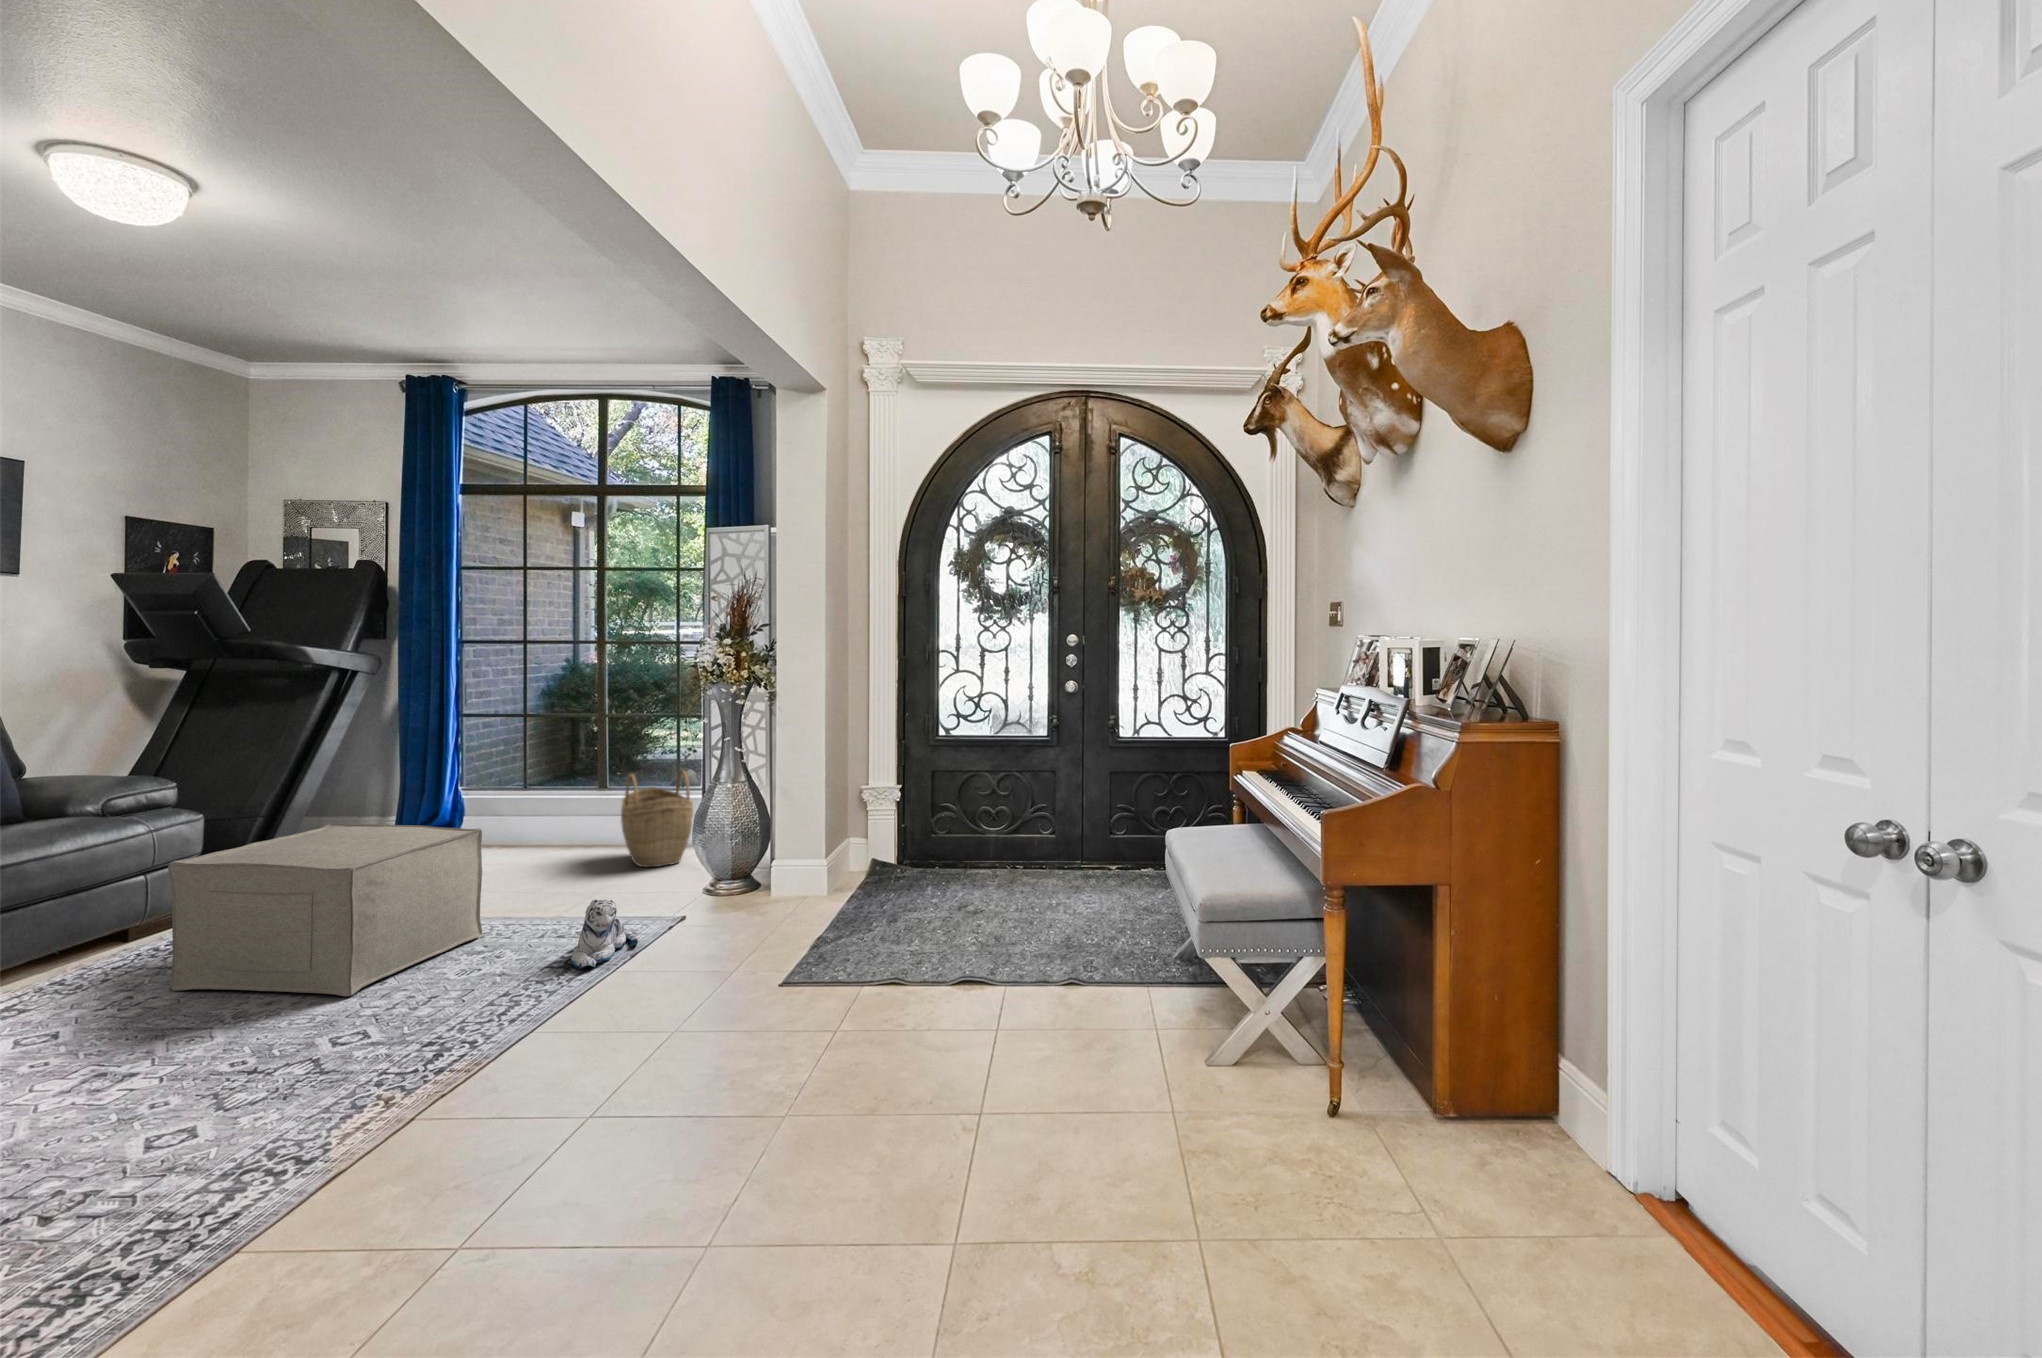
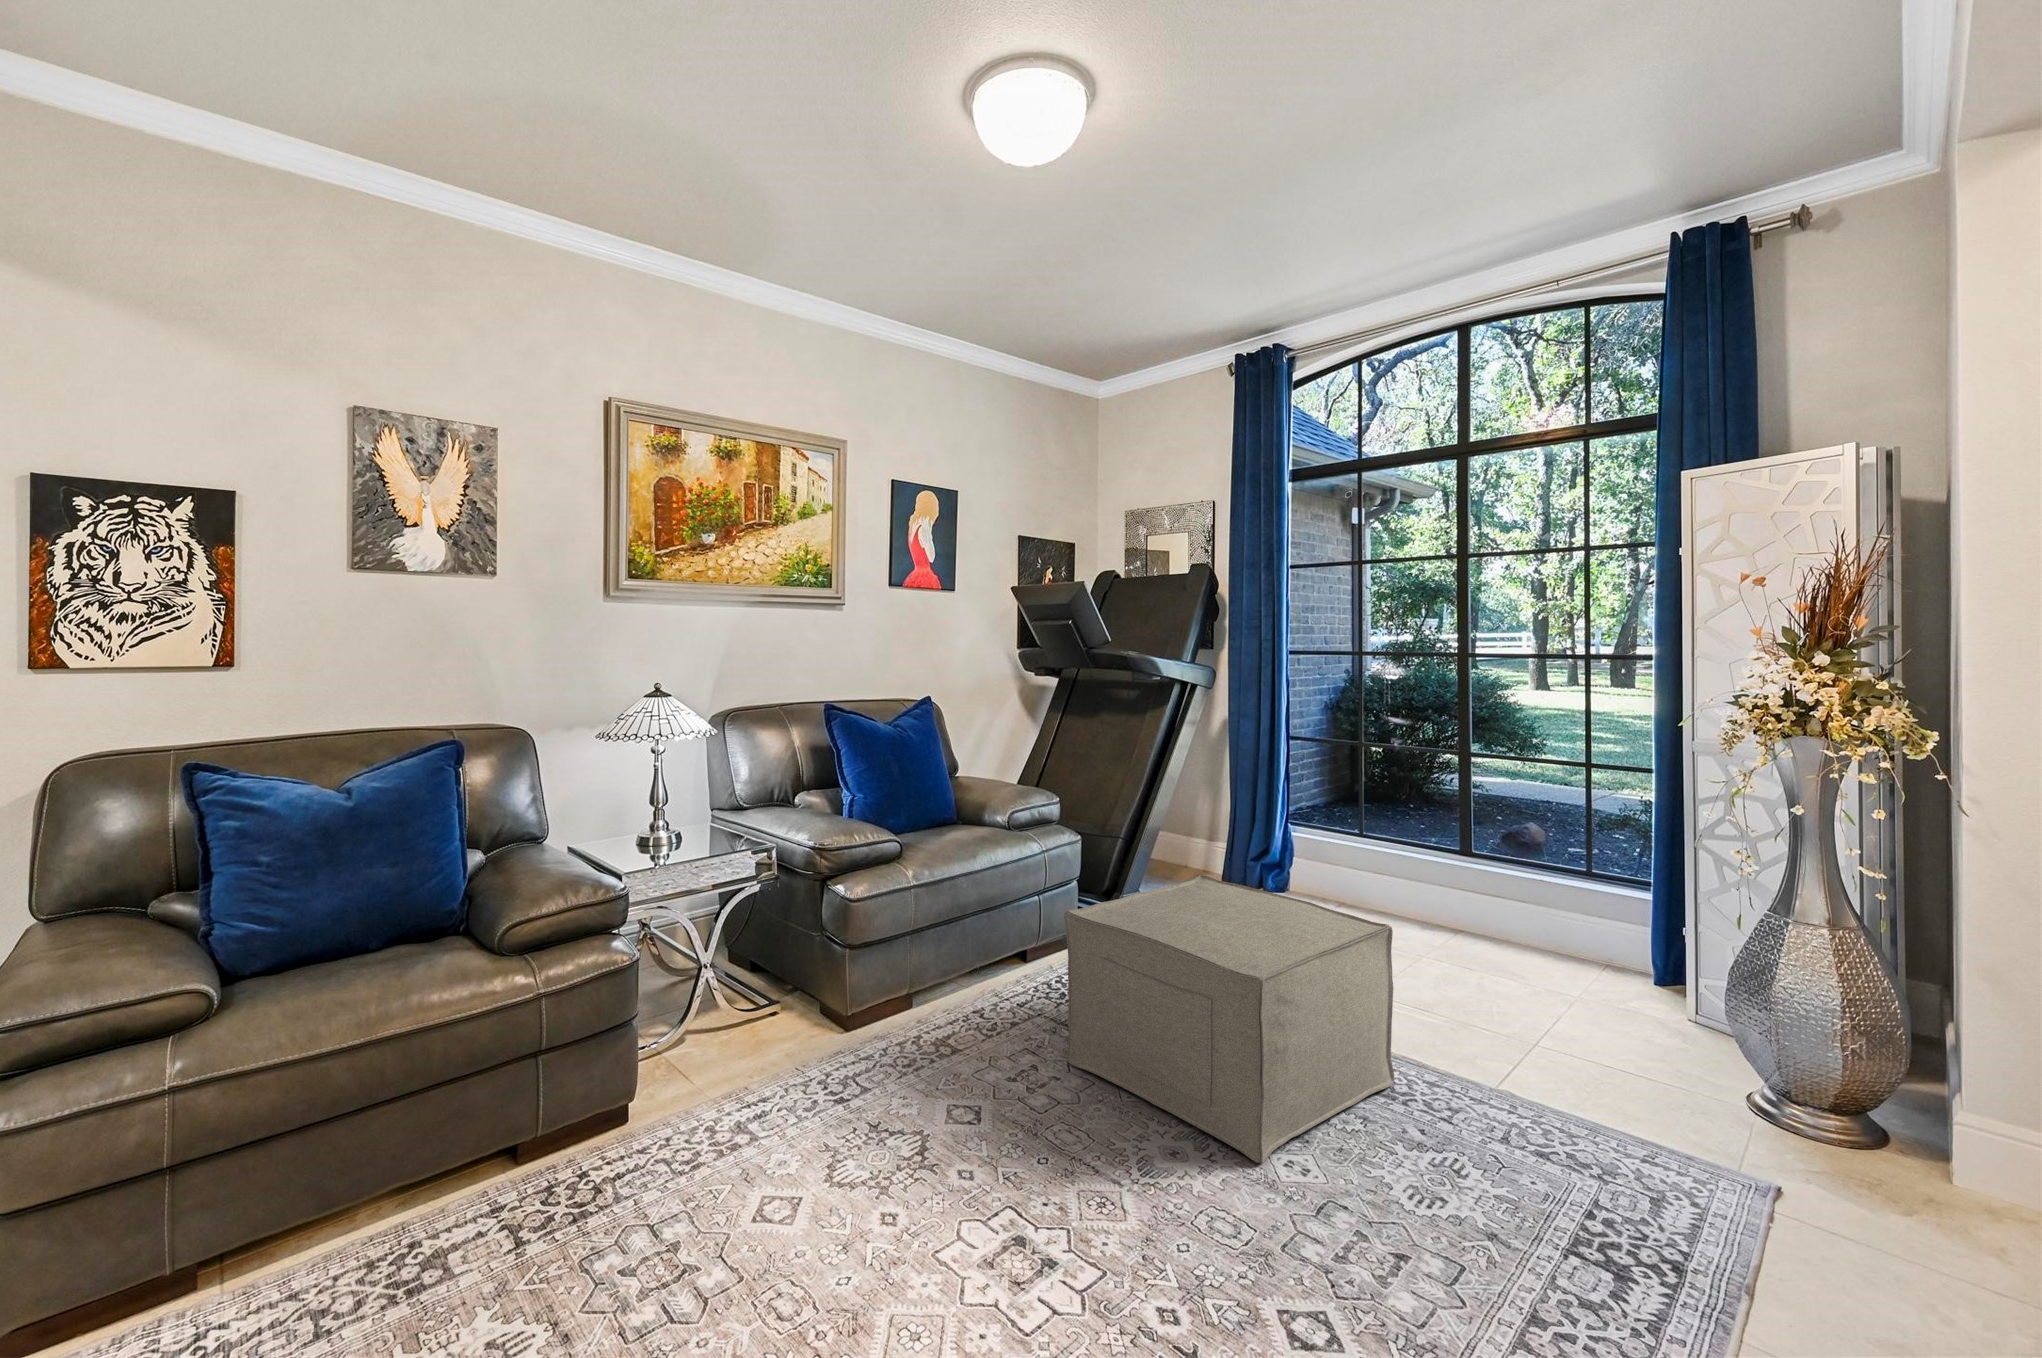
woven basket: present [621,770,693,867] -> none [1522,846,1651,999]
plush toy: present [571,900,638,969] -> none [1577,1112,1699,1256]

